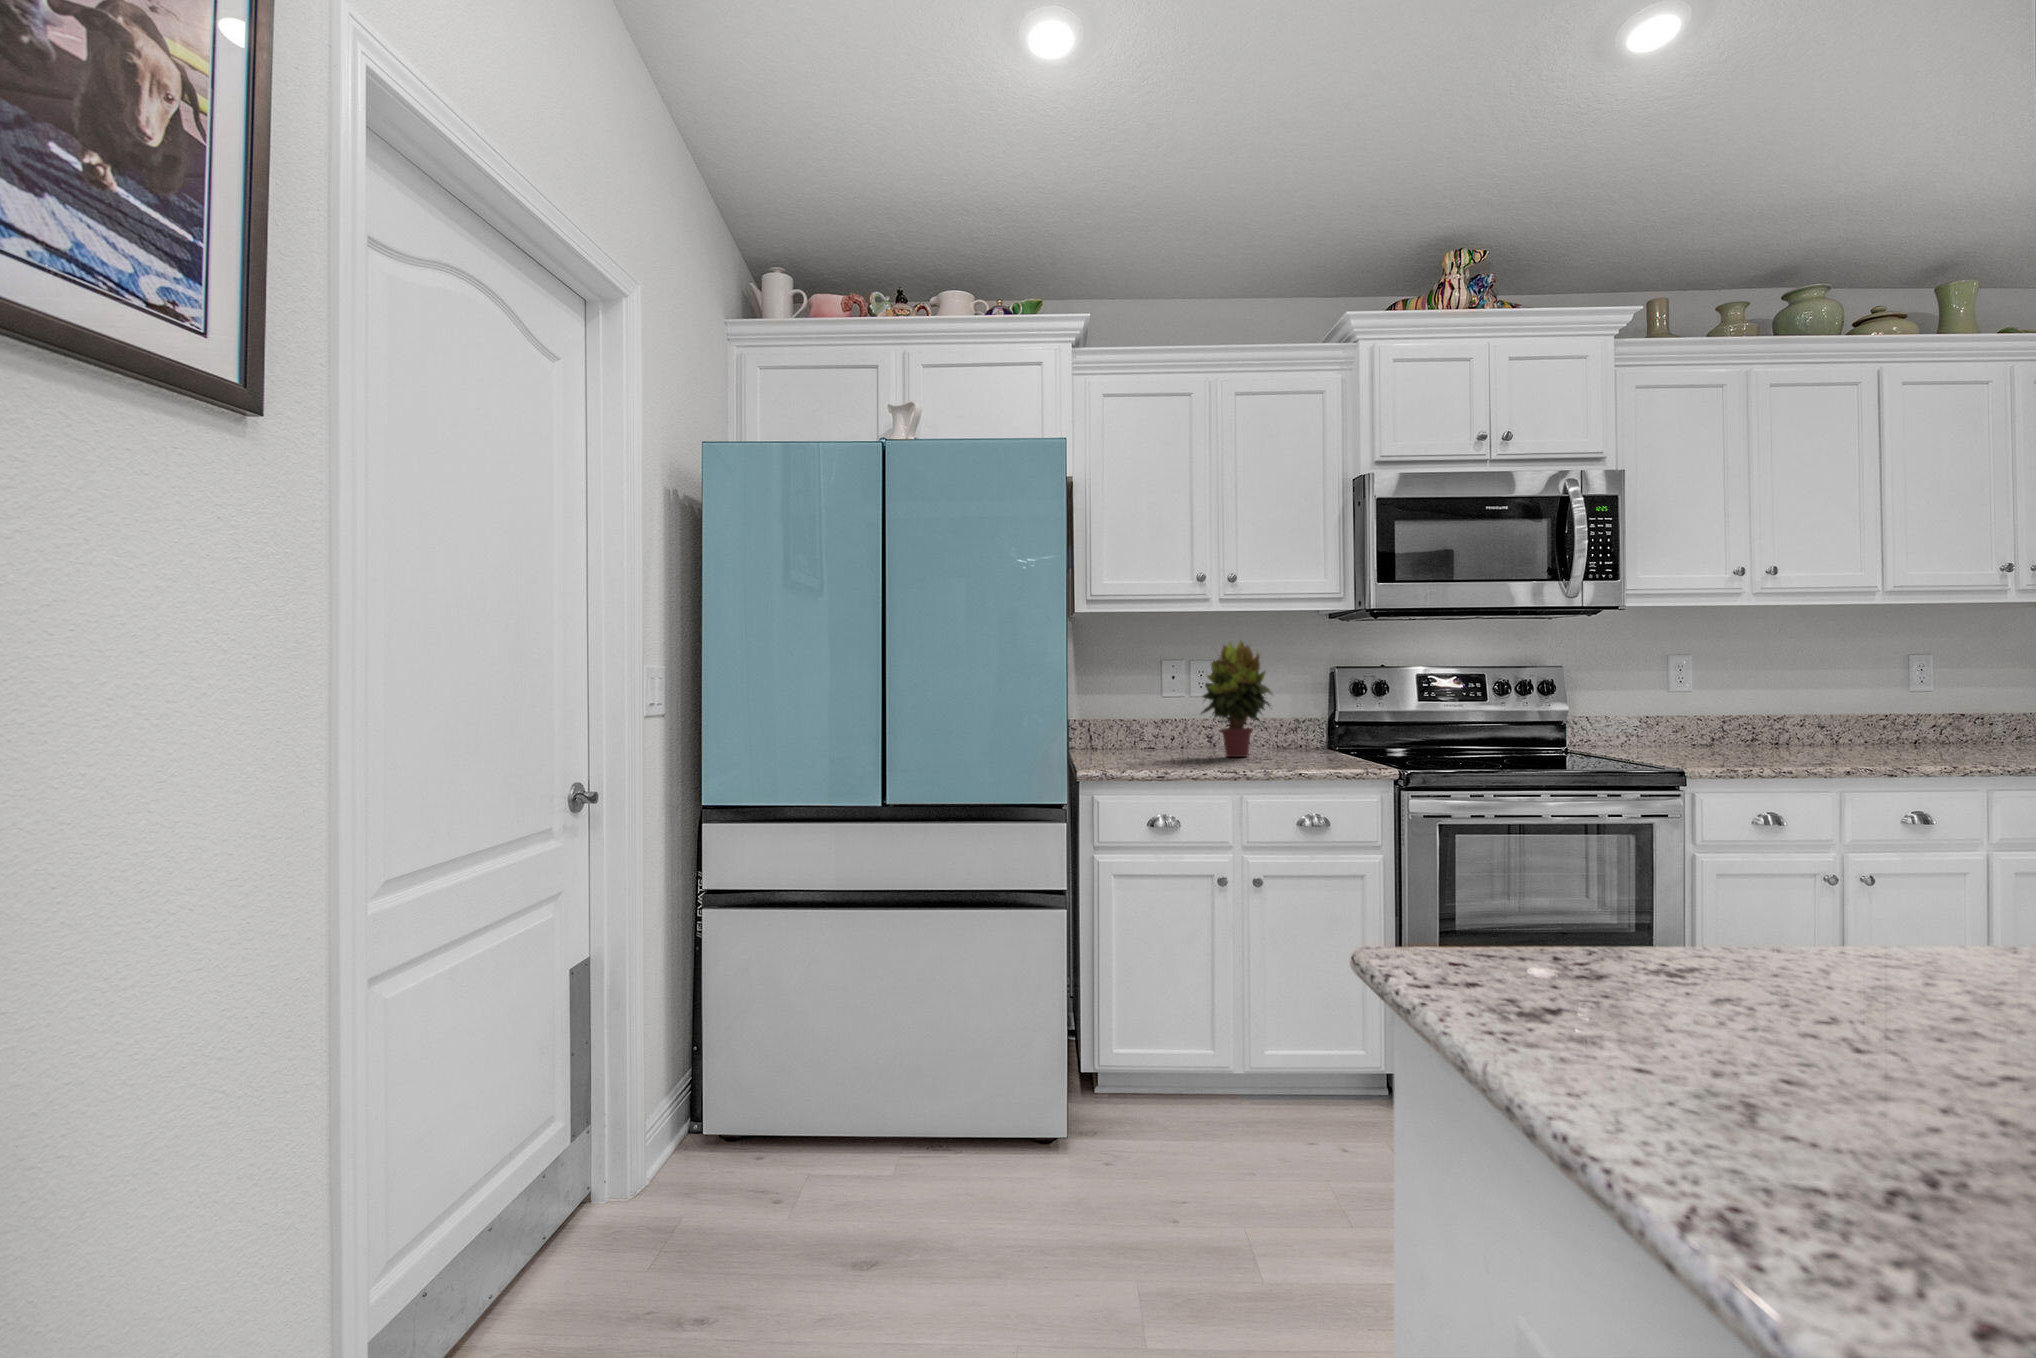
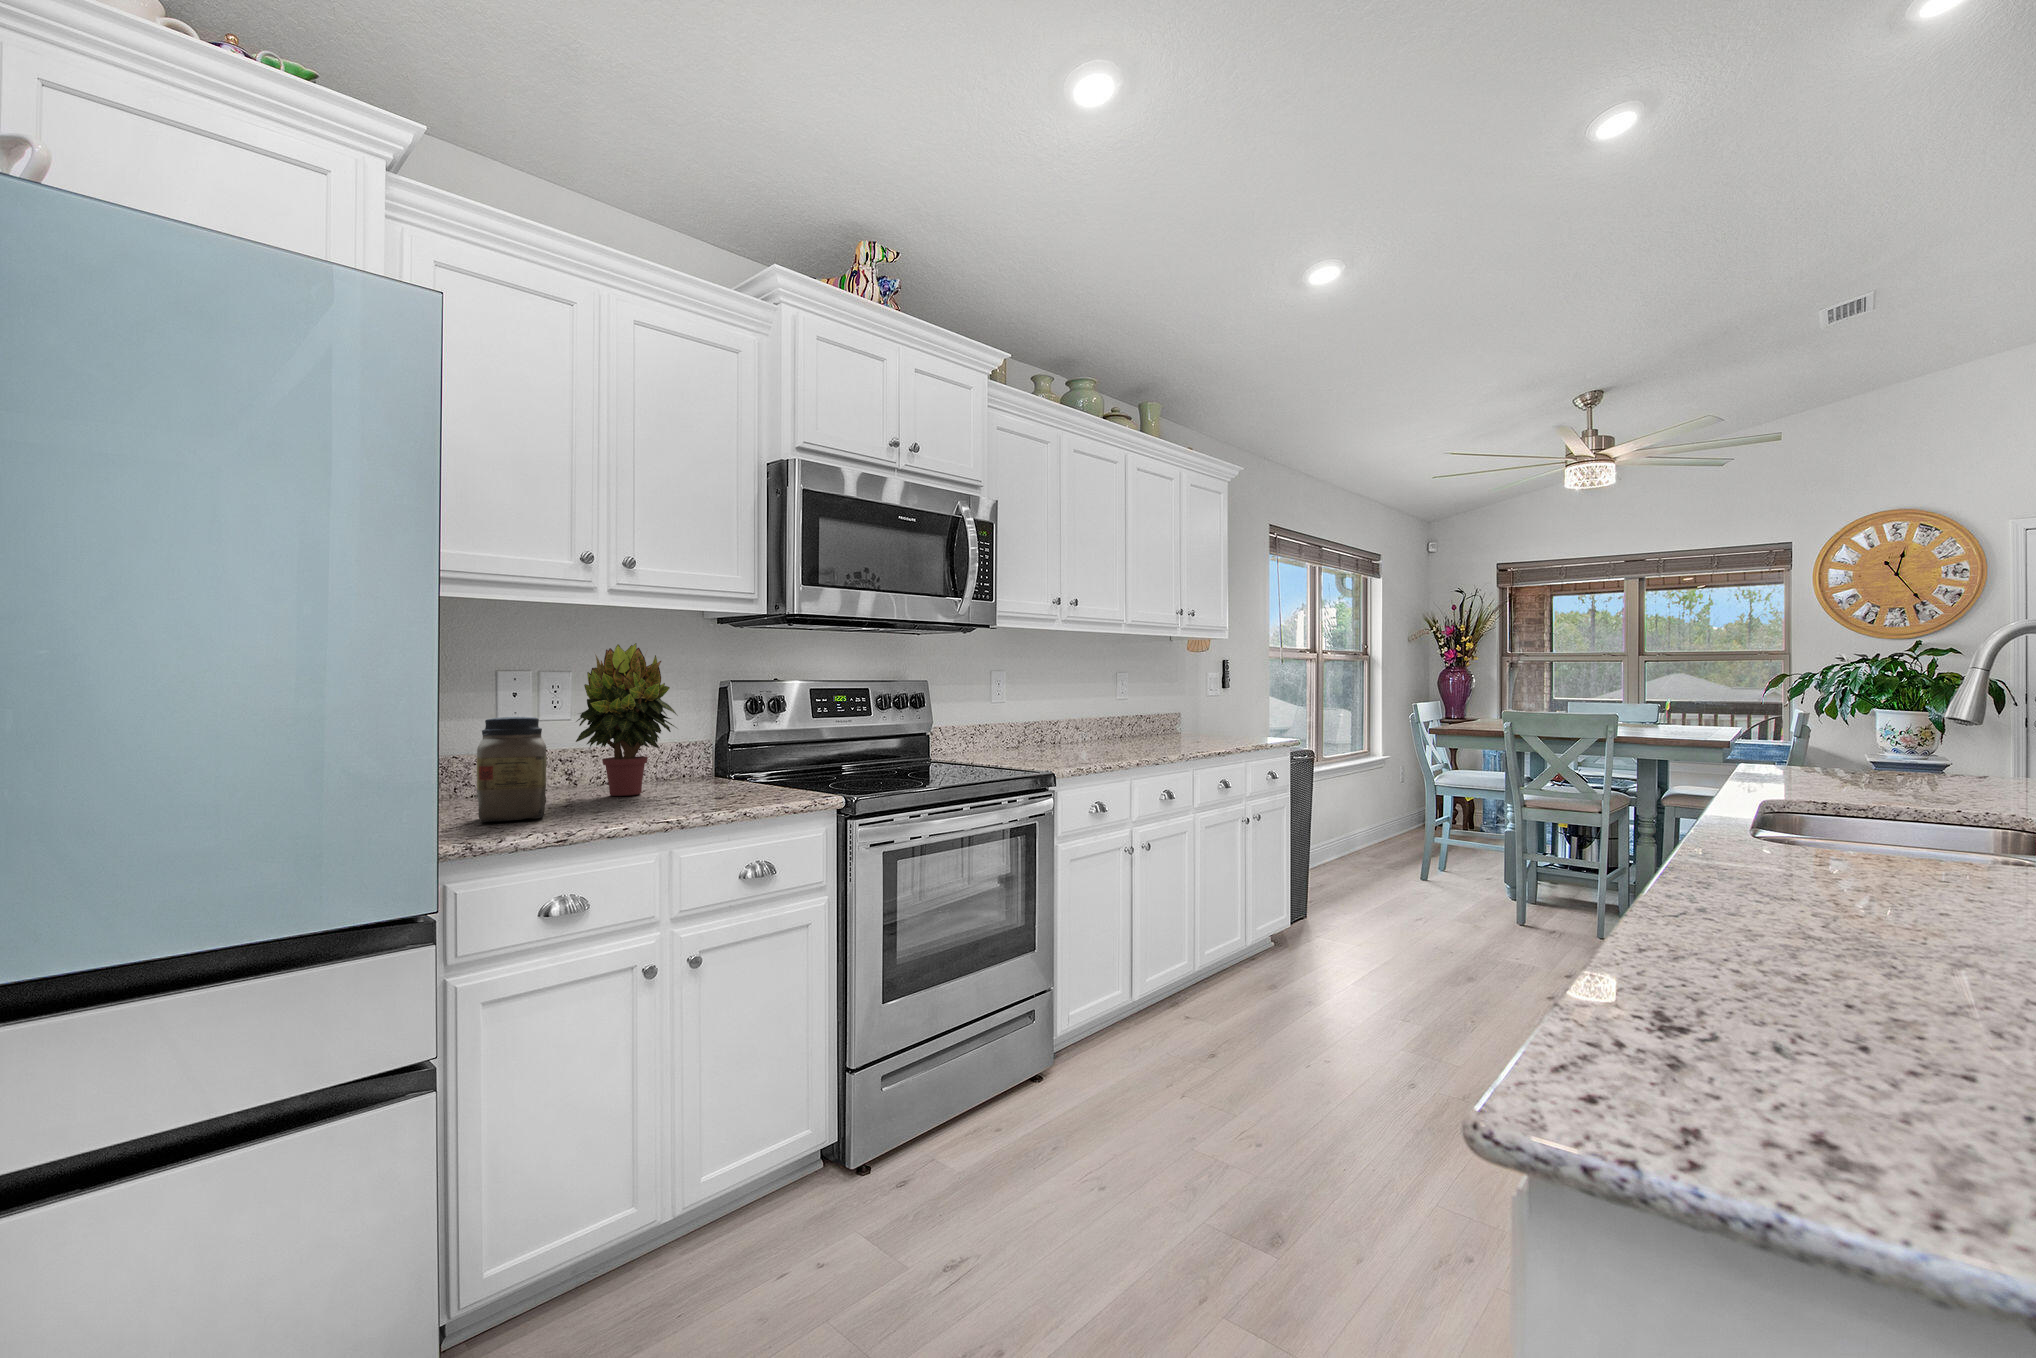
jar: none [1121,694,1167,765] -> present [477,717,546,823]

